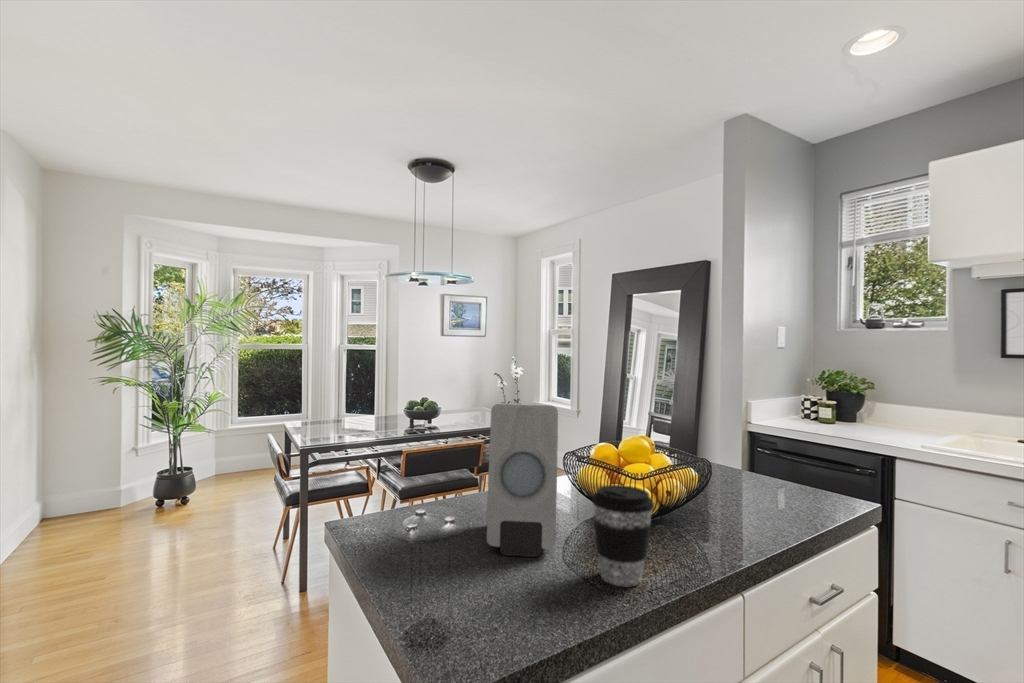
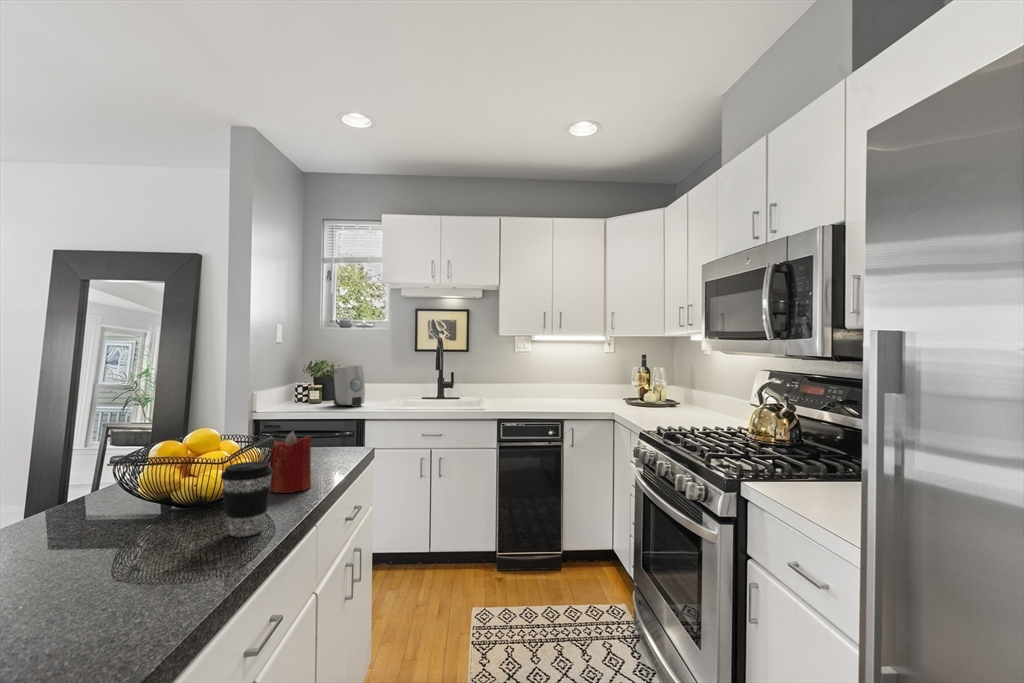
soap dispenser: present [487,403,558,557] -> present [332,365,365,407]
candle: none [689,455,747,541] -> present [269,431,312,493]

